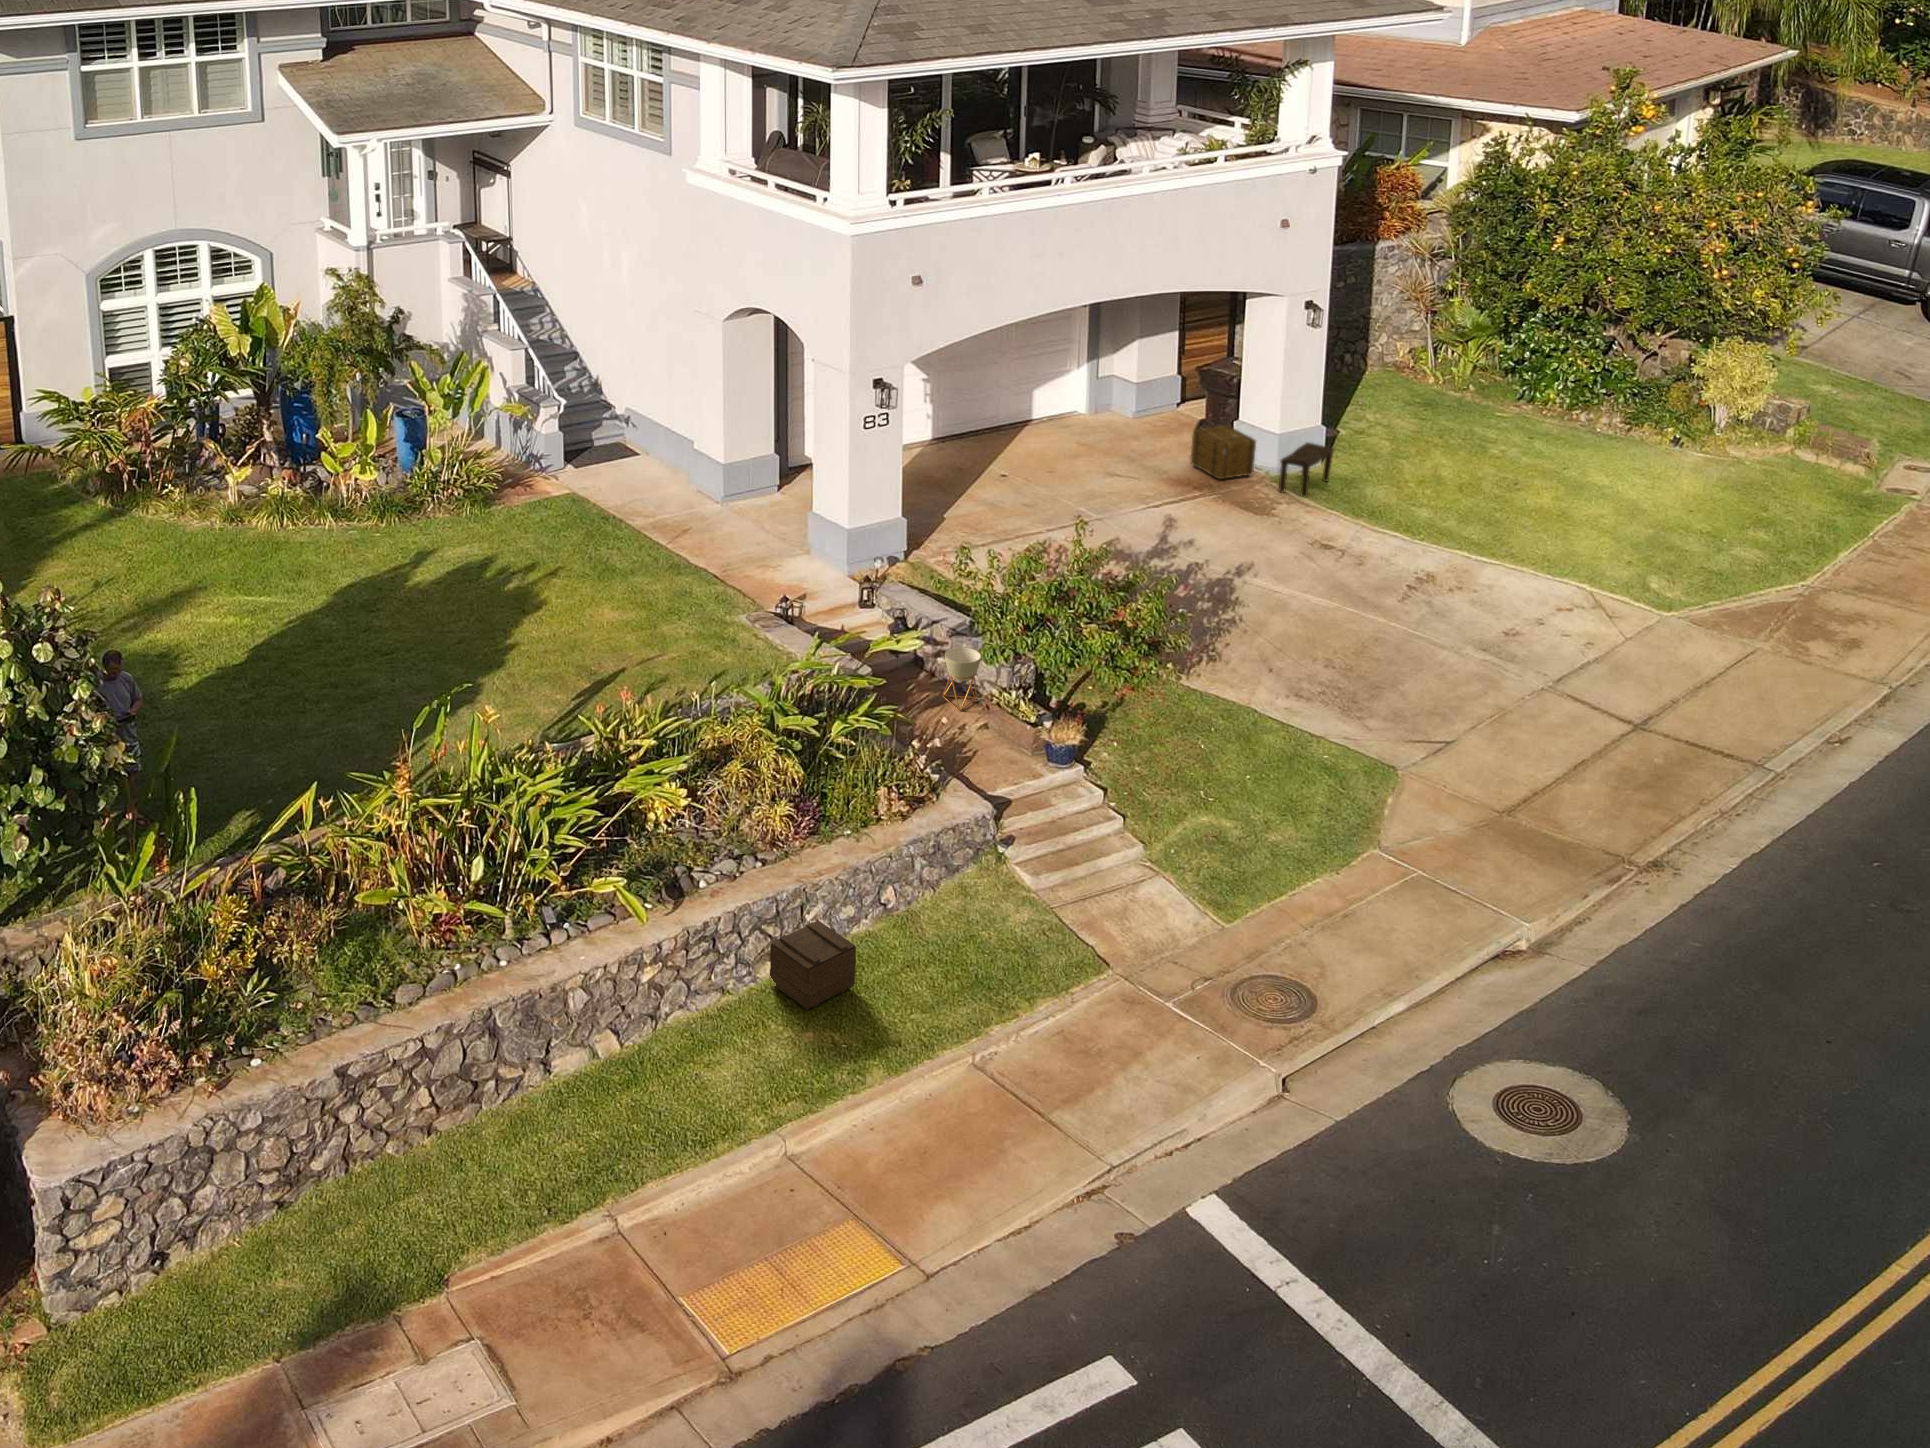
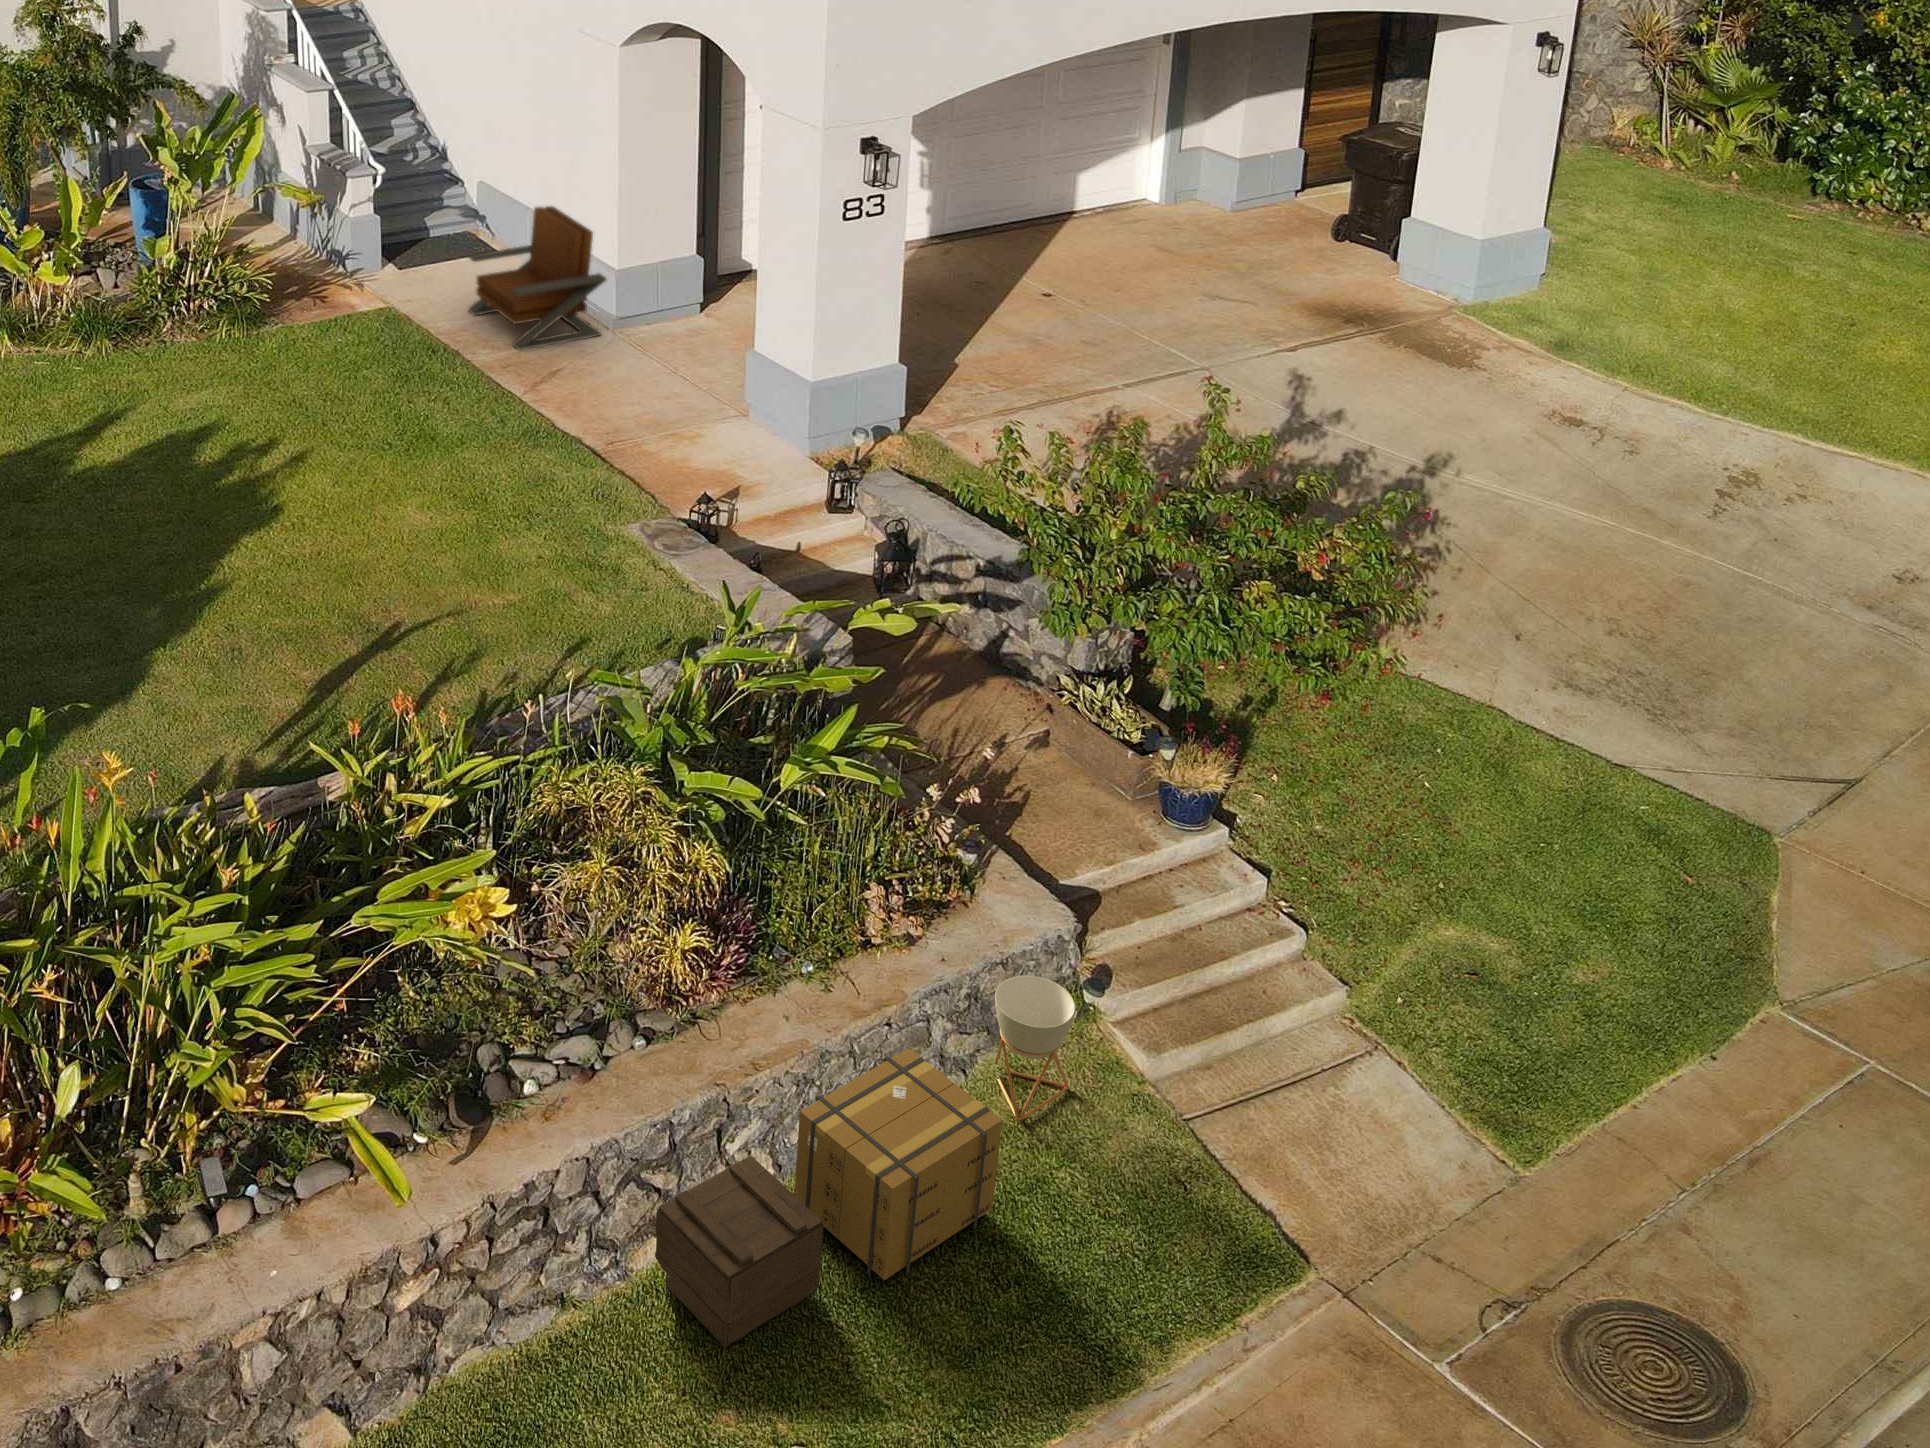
lounge chair: none [624,423,716,518] -> present [468,206,606,350]
cardboard box: present [1191,425,1256,480] -> present [794,1048,1002,1280]
bench: present [1279,442,1334,497] -> none [1479,257,1568,342]
planter: present [943,647,981,711] -> present [995,975,1076,1120]

